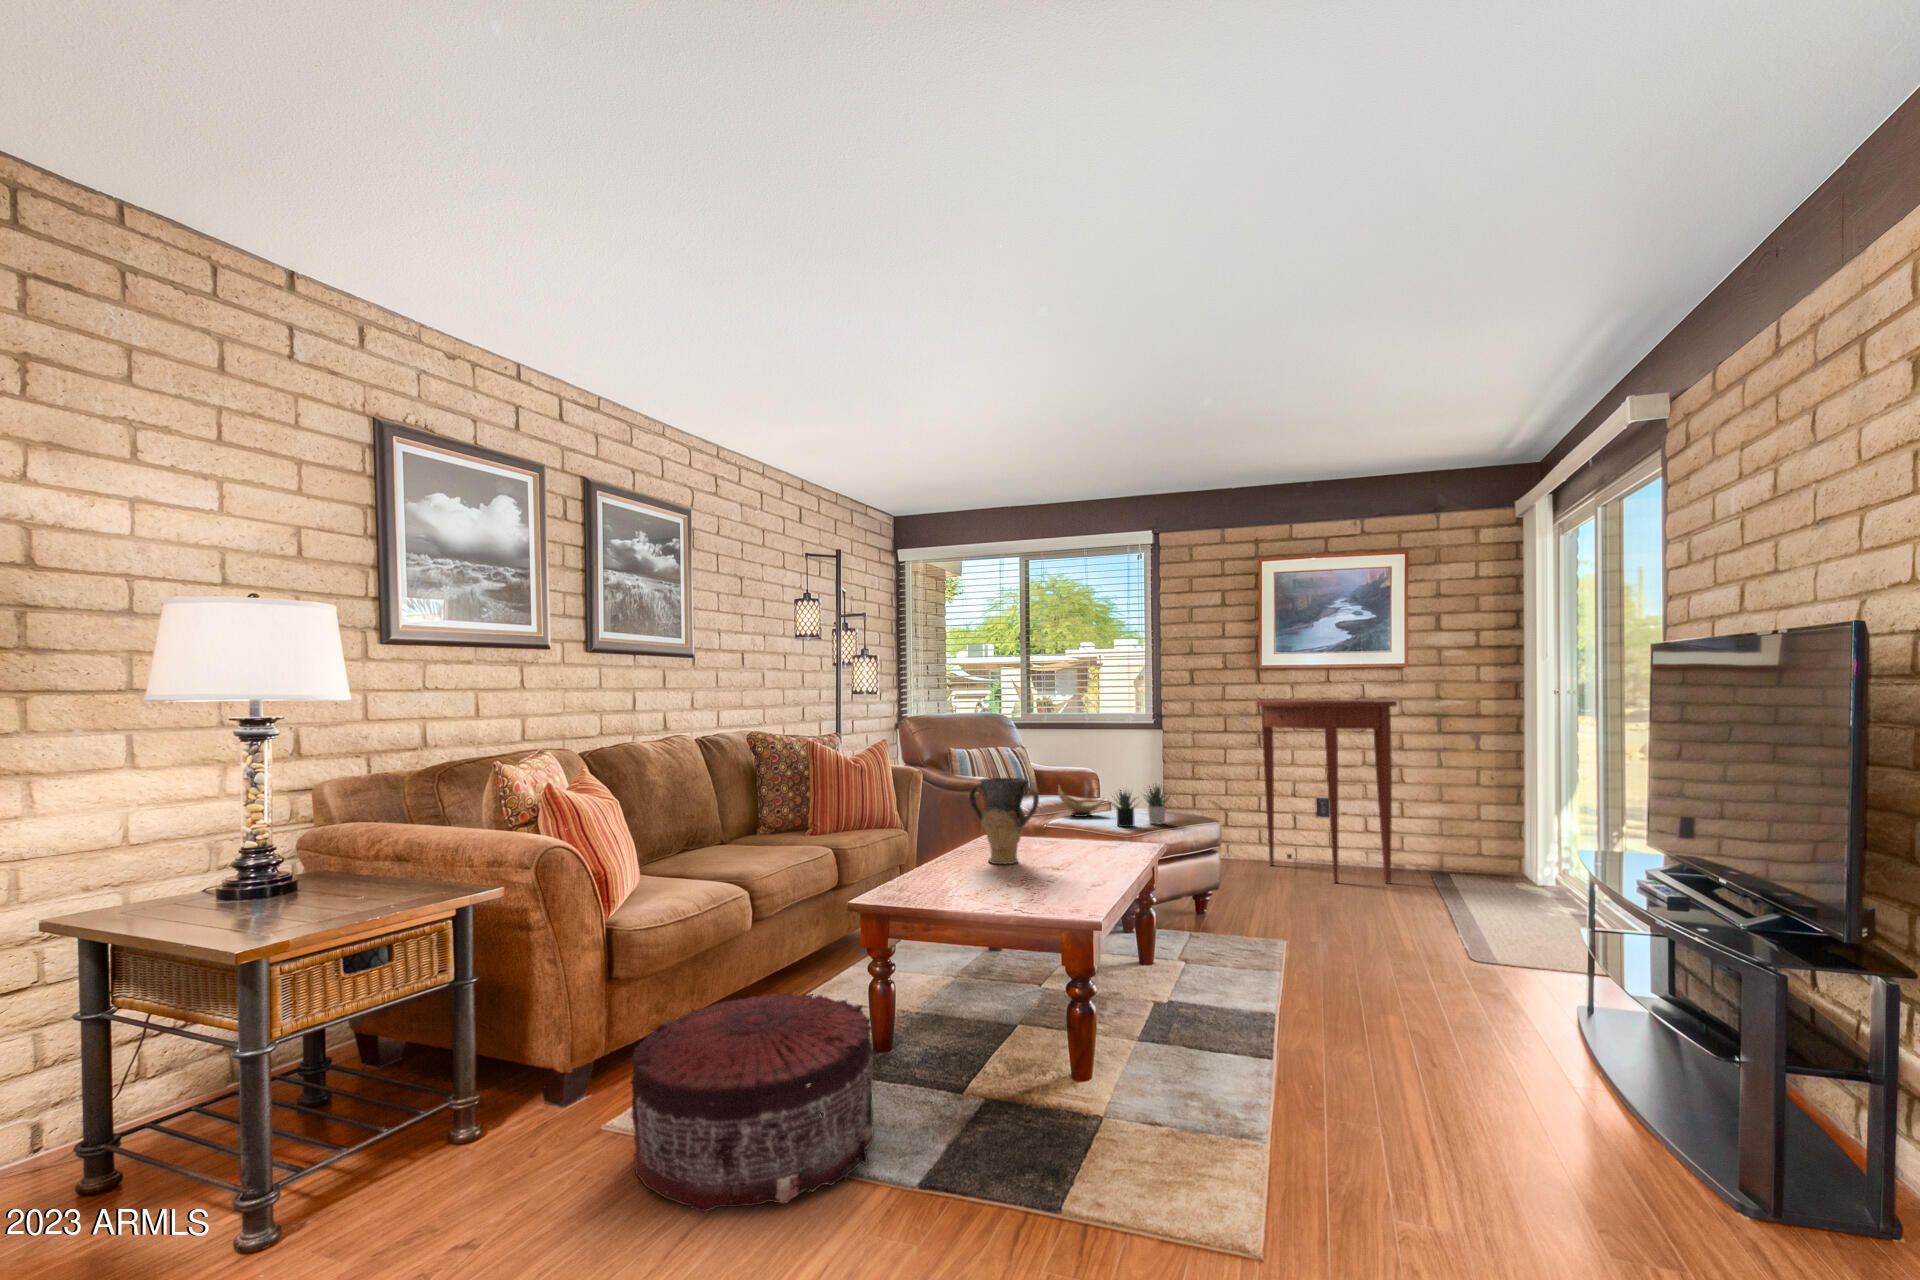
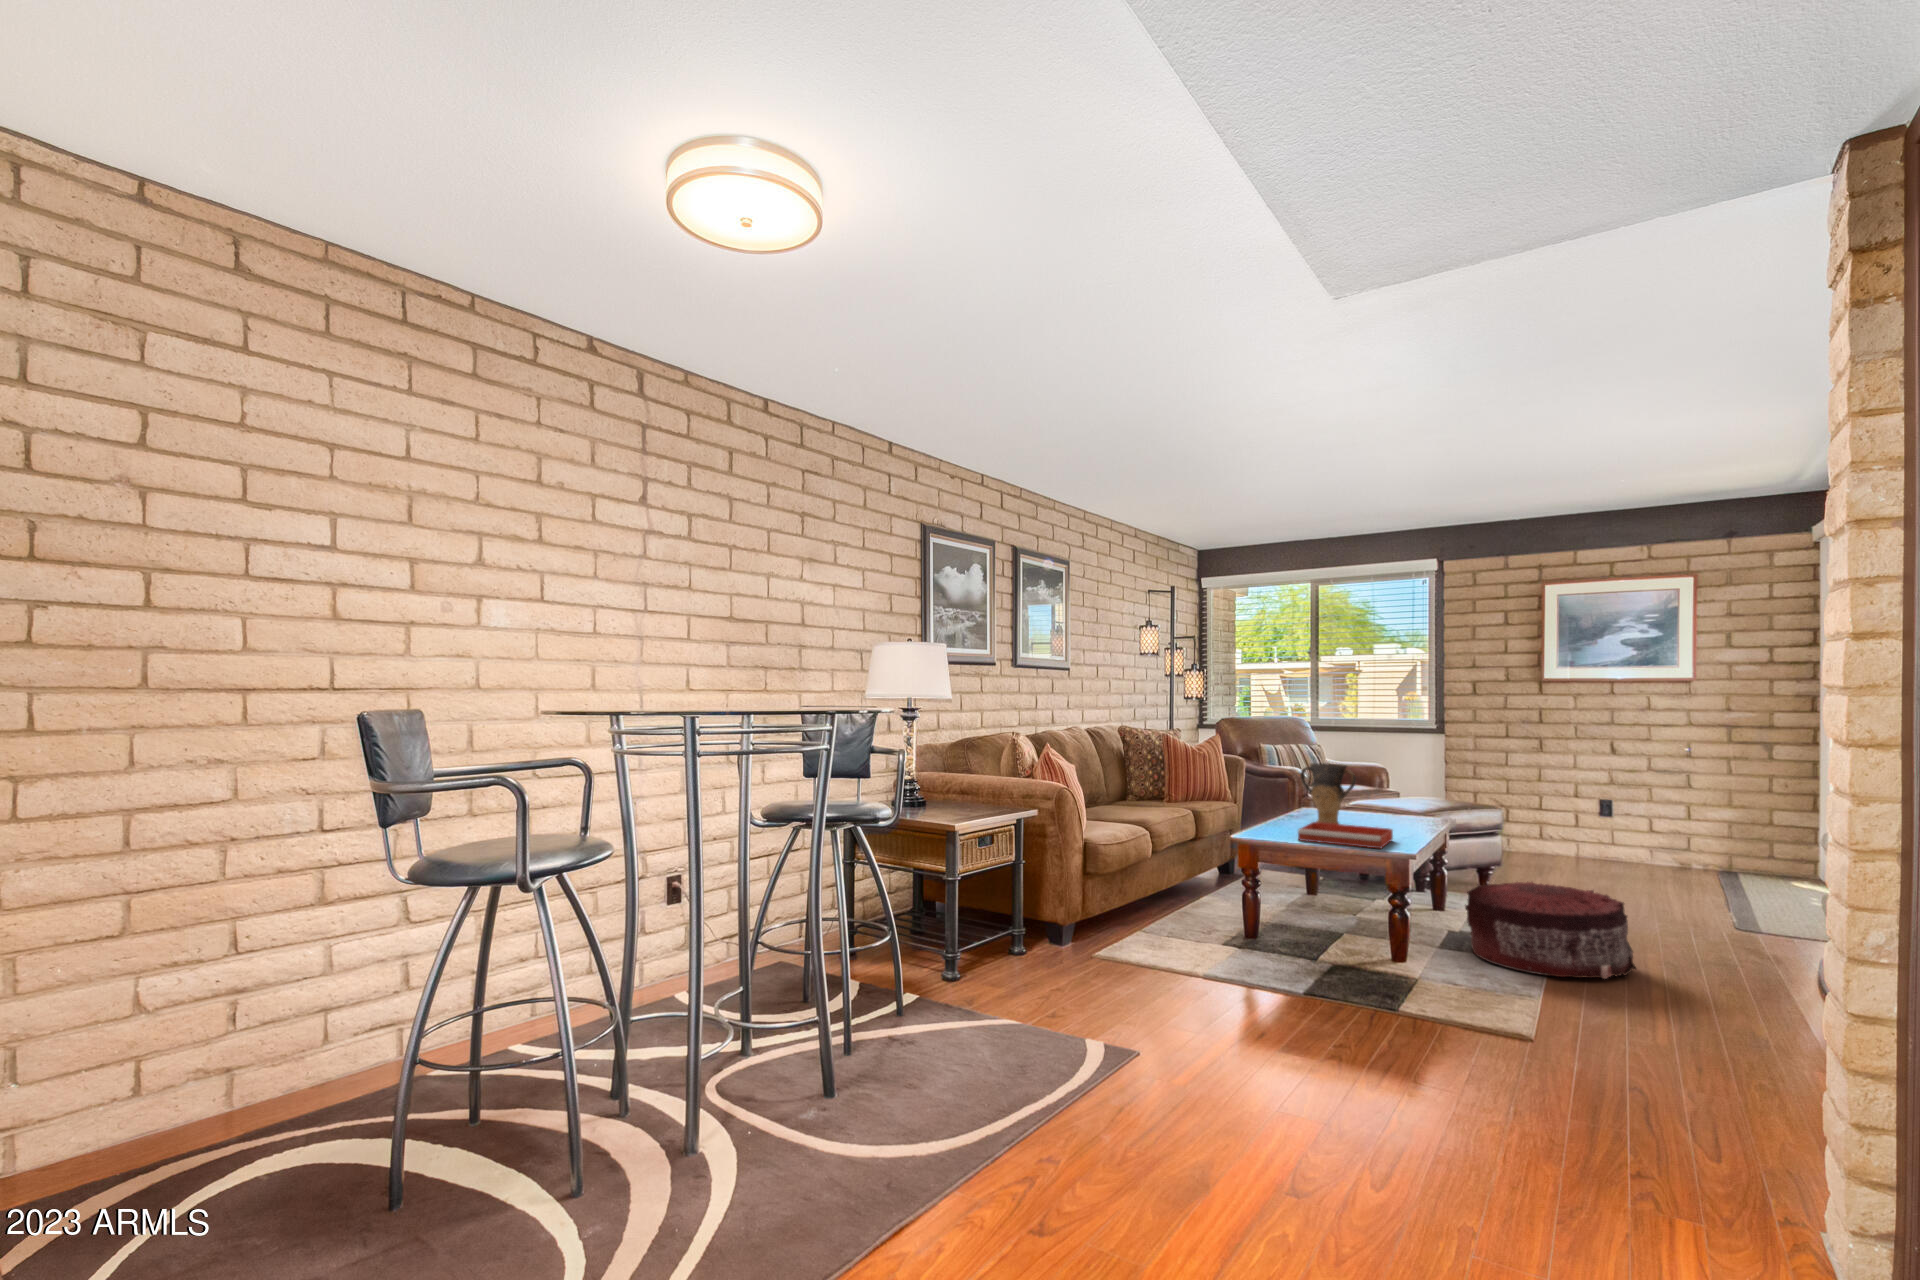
console table: present [1257,699,1397,884] -> none [1539,709,1680,875]
succulent plant: present [1110,784,1170,827] -> none [1402,774,1460,809]
decorative bowl: present [1058,786,1104,817] -> none [1357,774,1398,801]
tray: none [944,866,1079,911] -> present [1298,822,1393,849]
pouf: present [631,992,874,1212] -> present [1465,882,1636,979]

